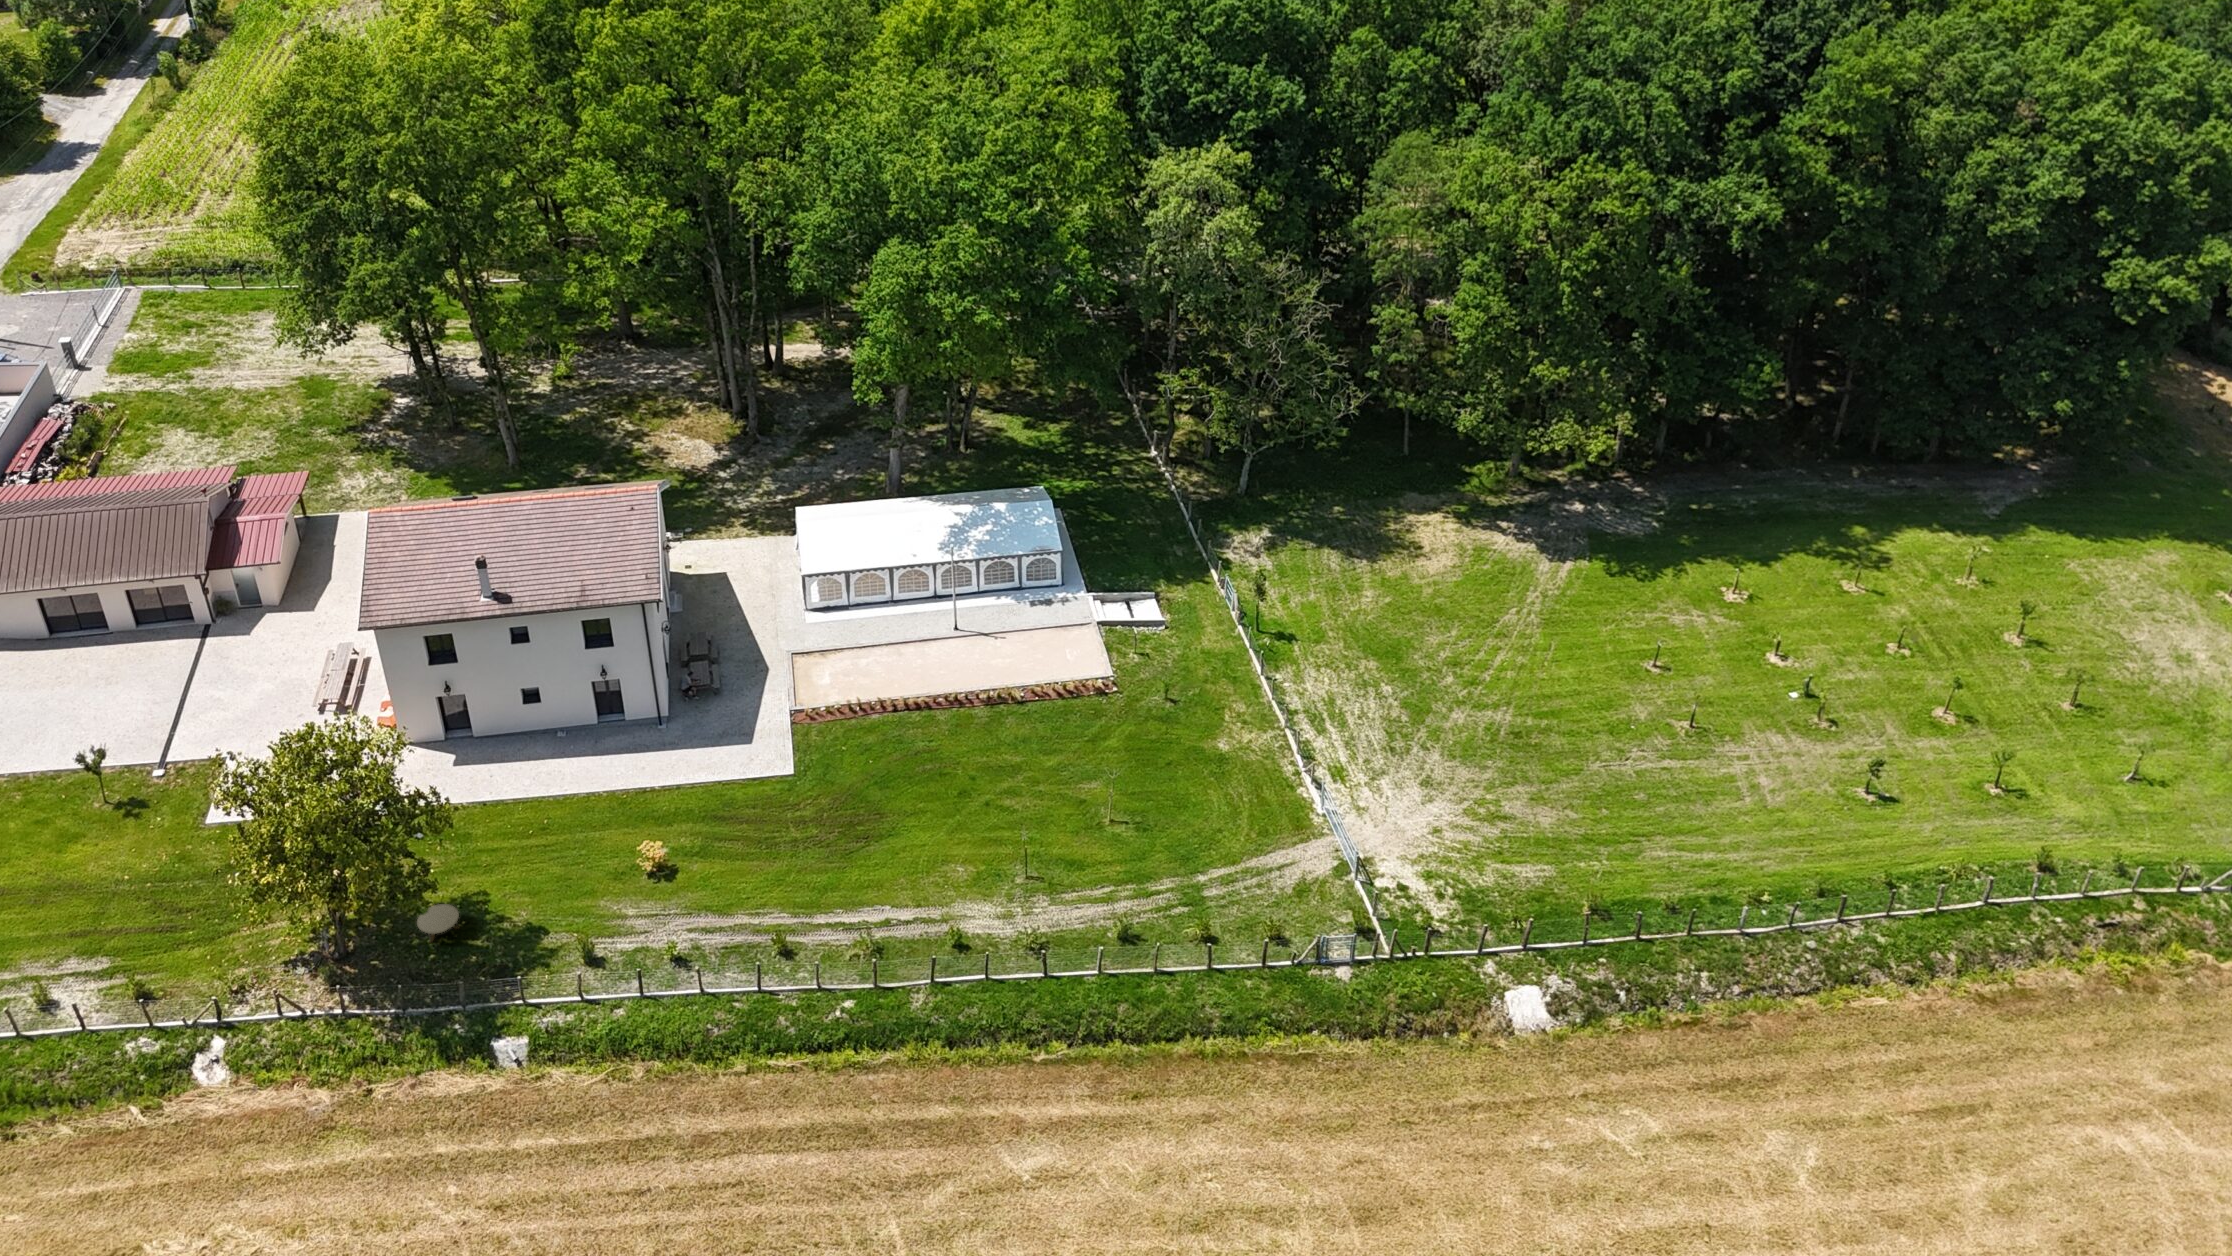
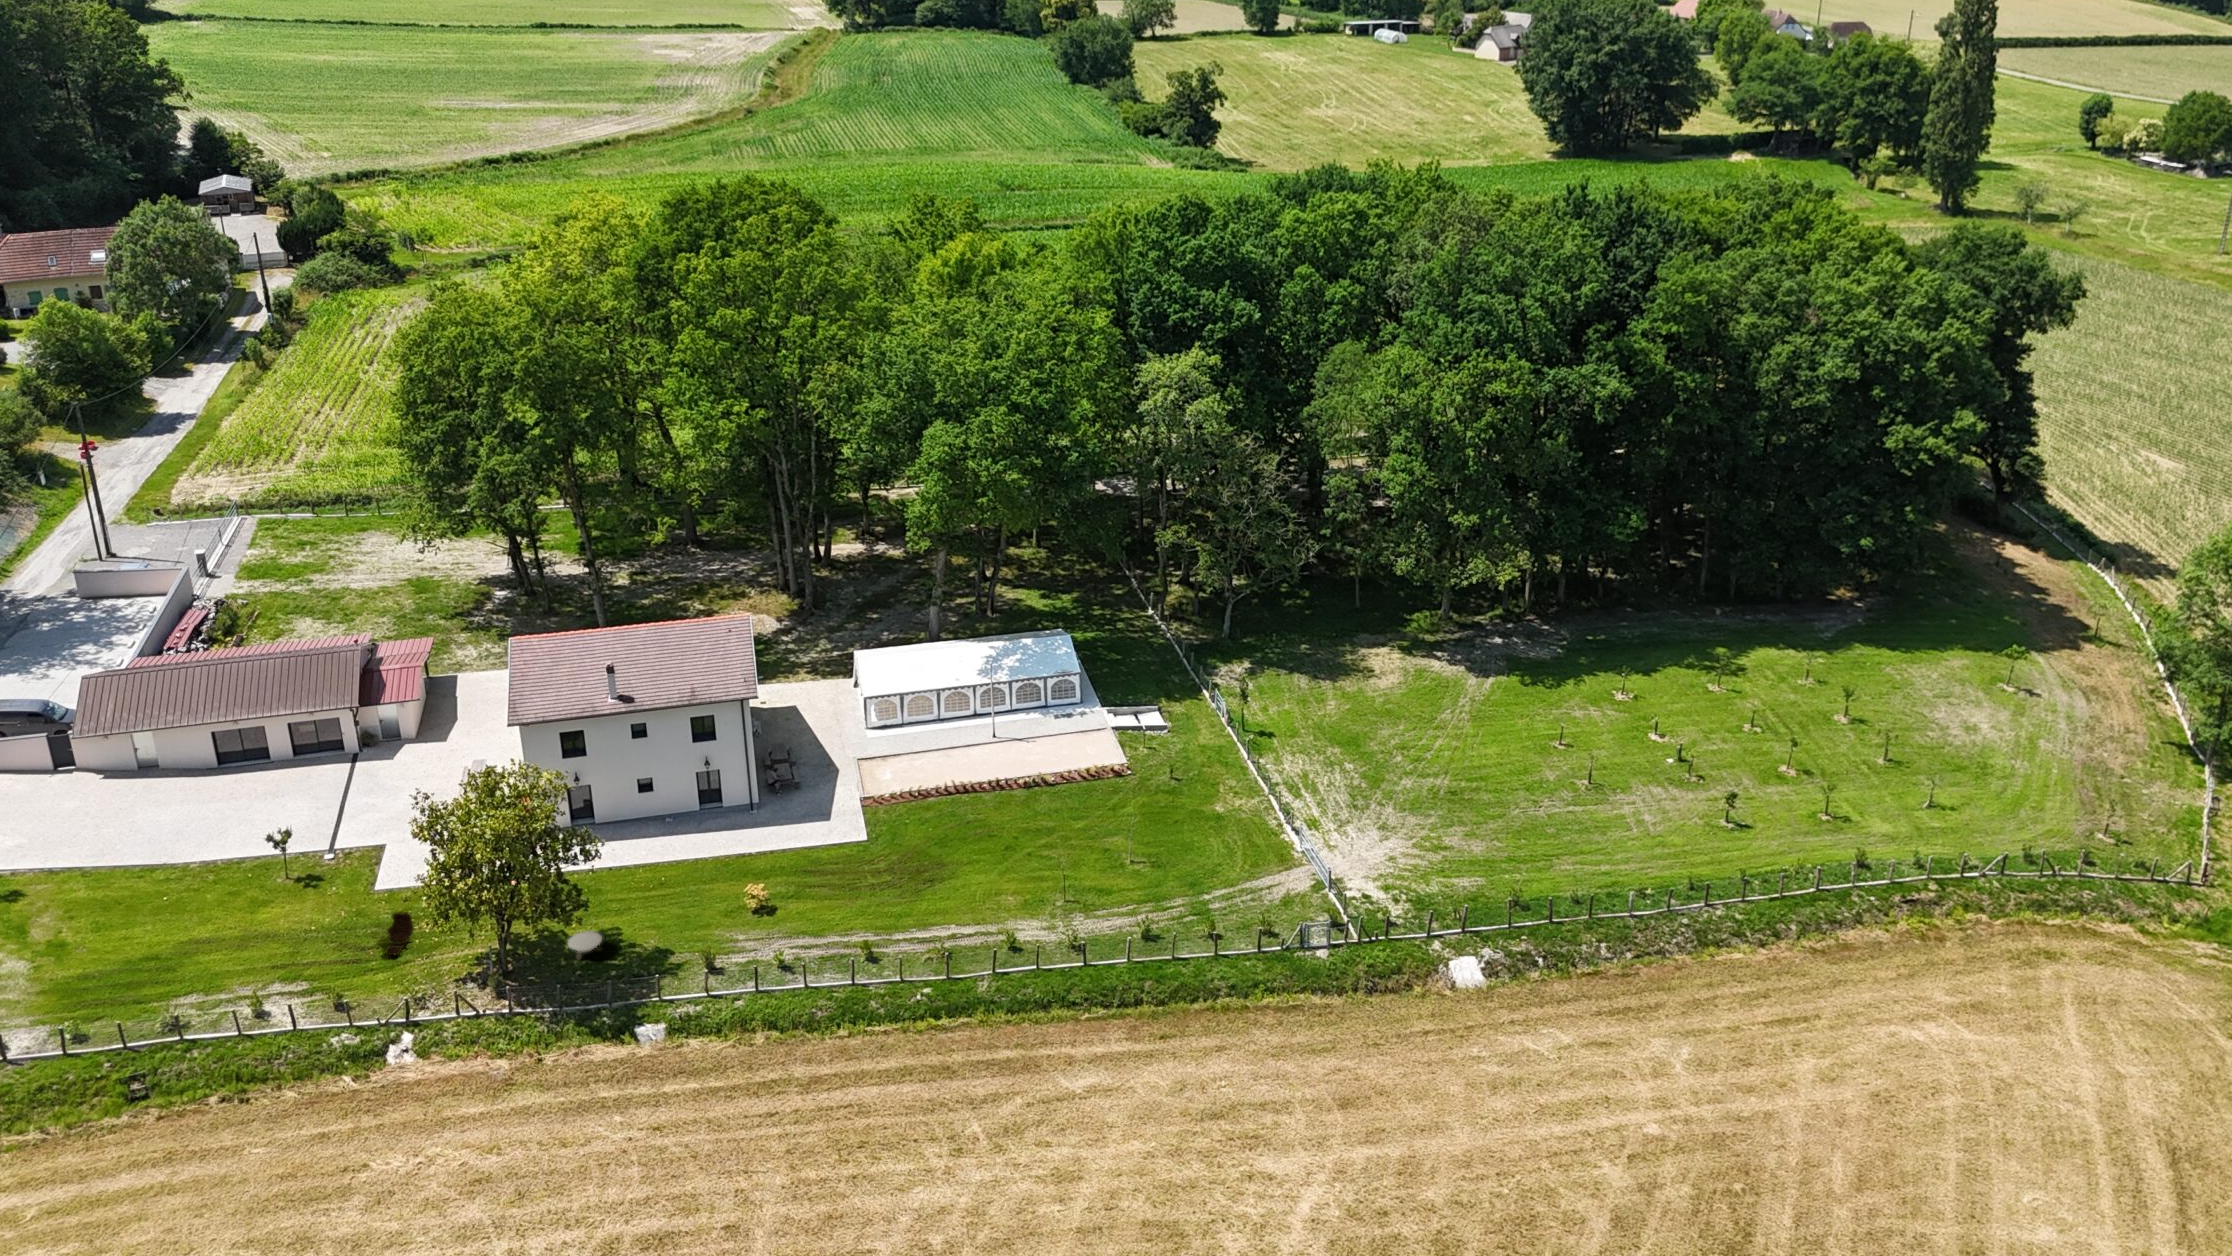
lounge chair: none [202,872,239,931] -> present [386,912,414,955]

